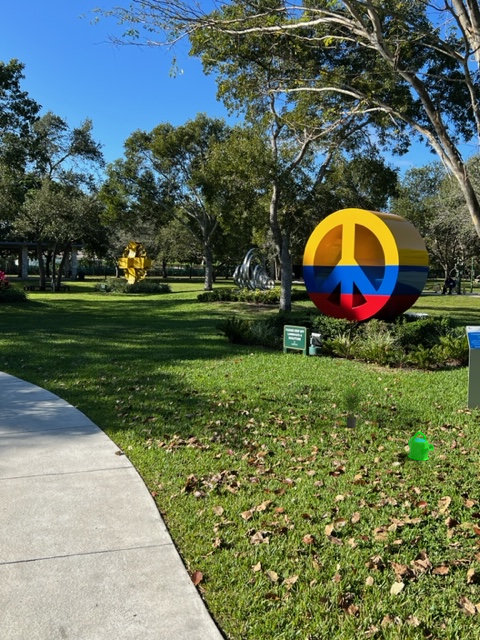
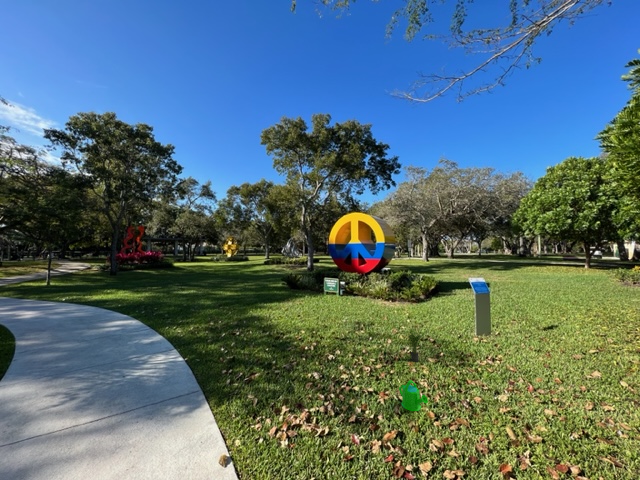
watering can: present [408,431,434,461] -> present [399,380,428,411]

